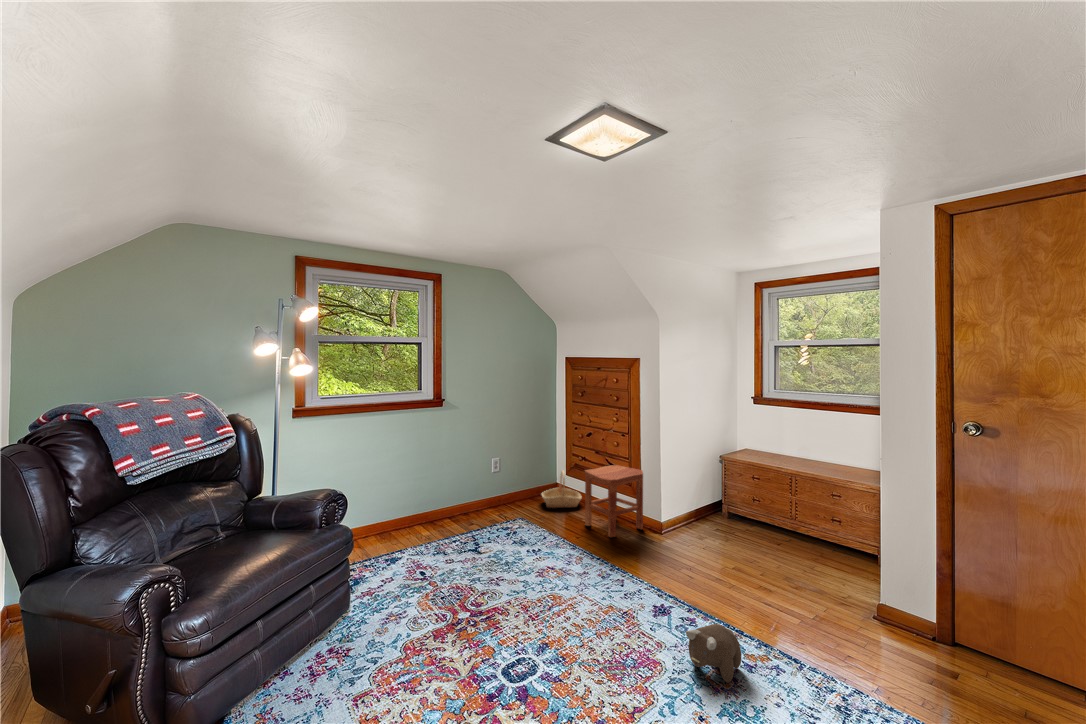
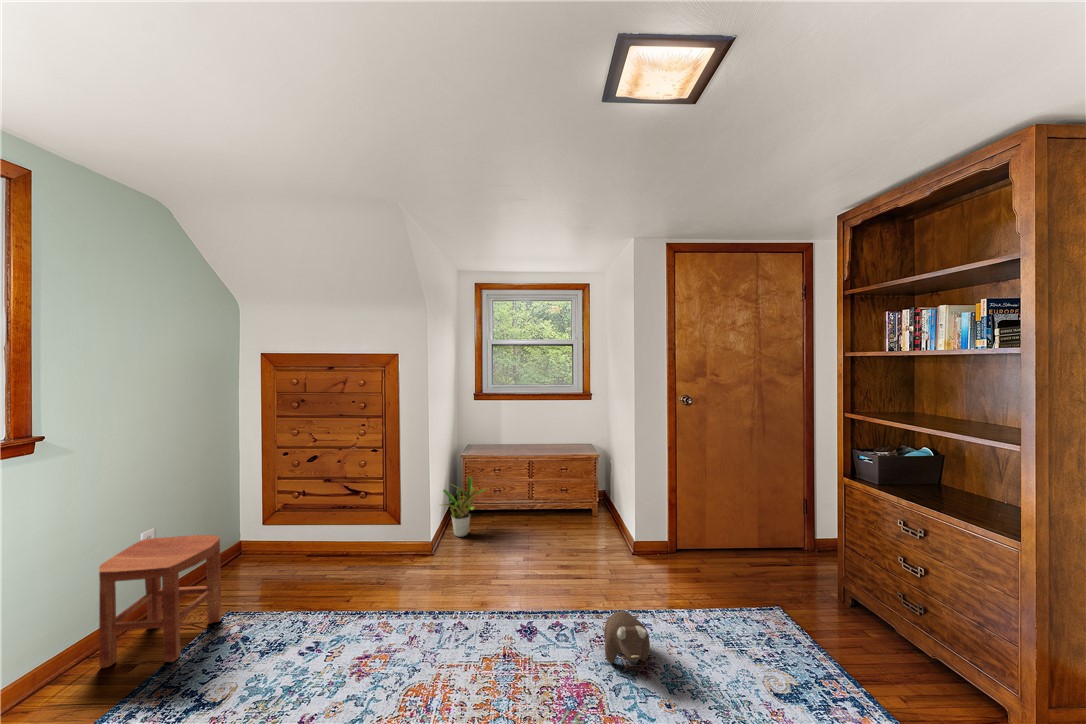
stool: present [585,465,643,537] -> present [99,535,222,668]
basket: present [542,471,582,508] -> none [233,520,303,581]
potted plant: none [678,477,733,533] -> present [443,477,486,537]

